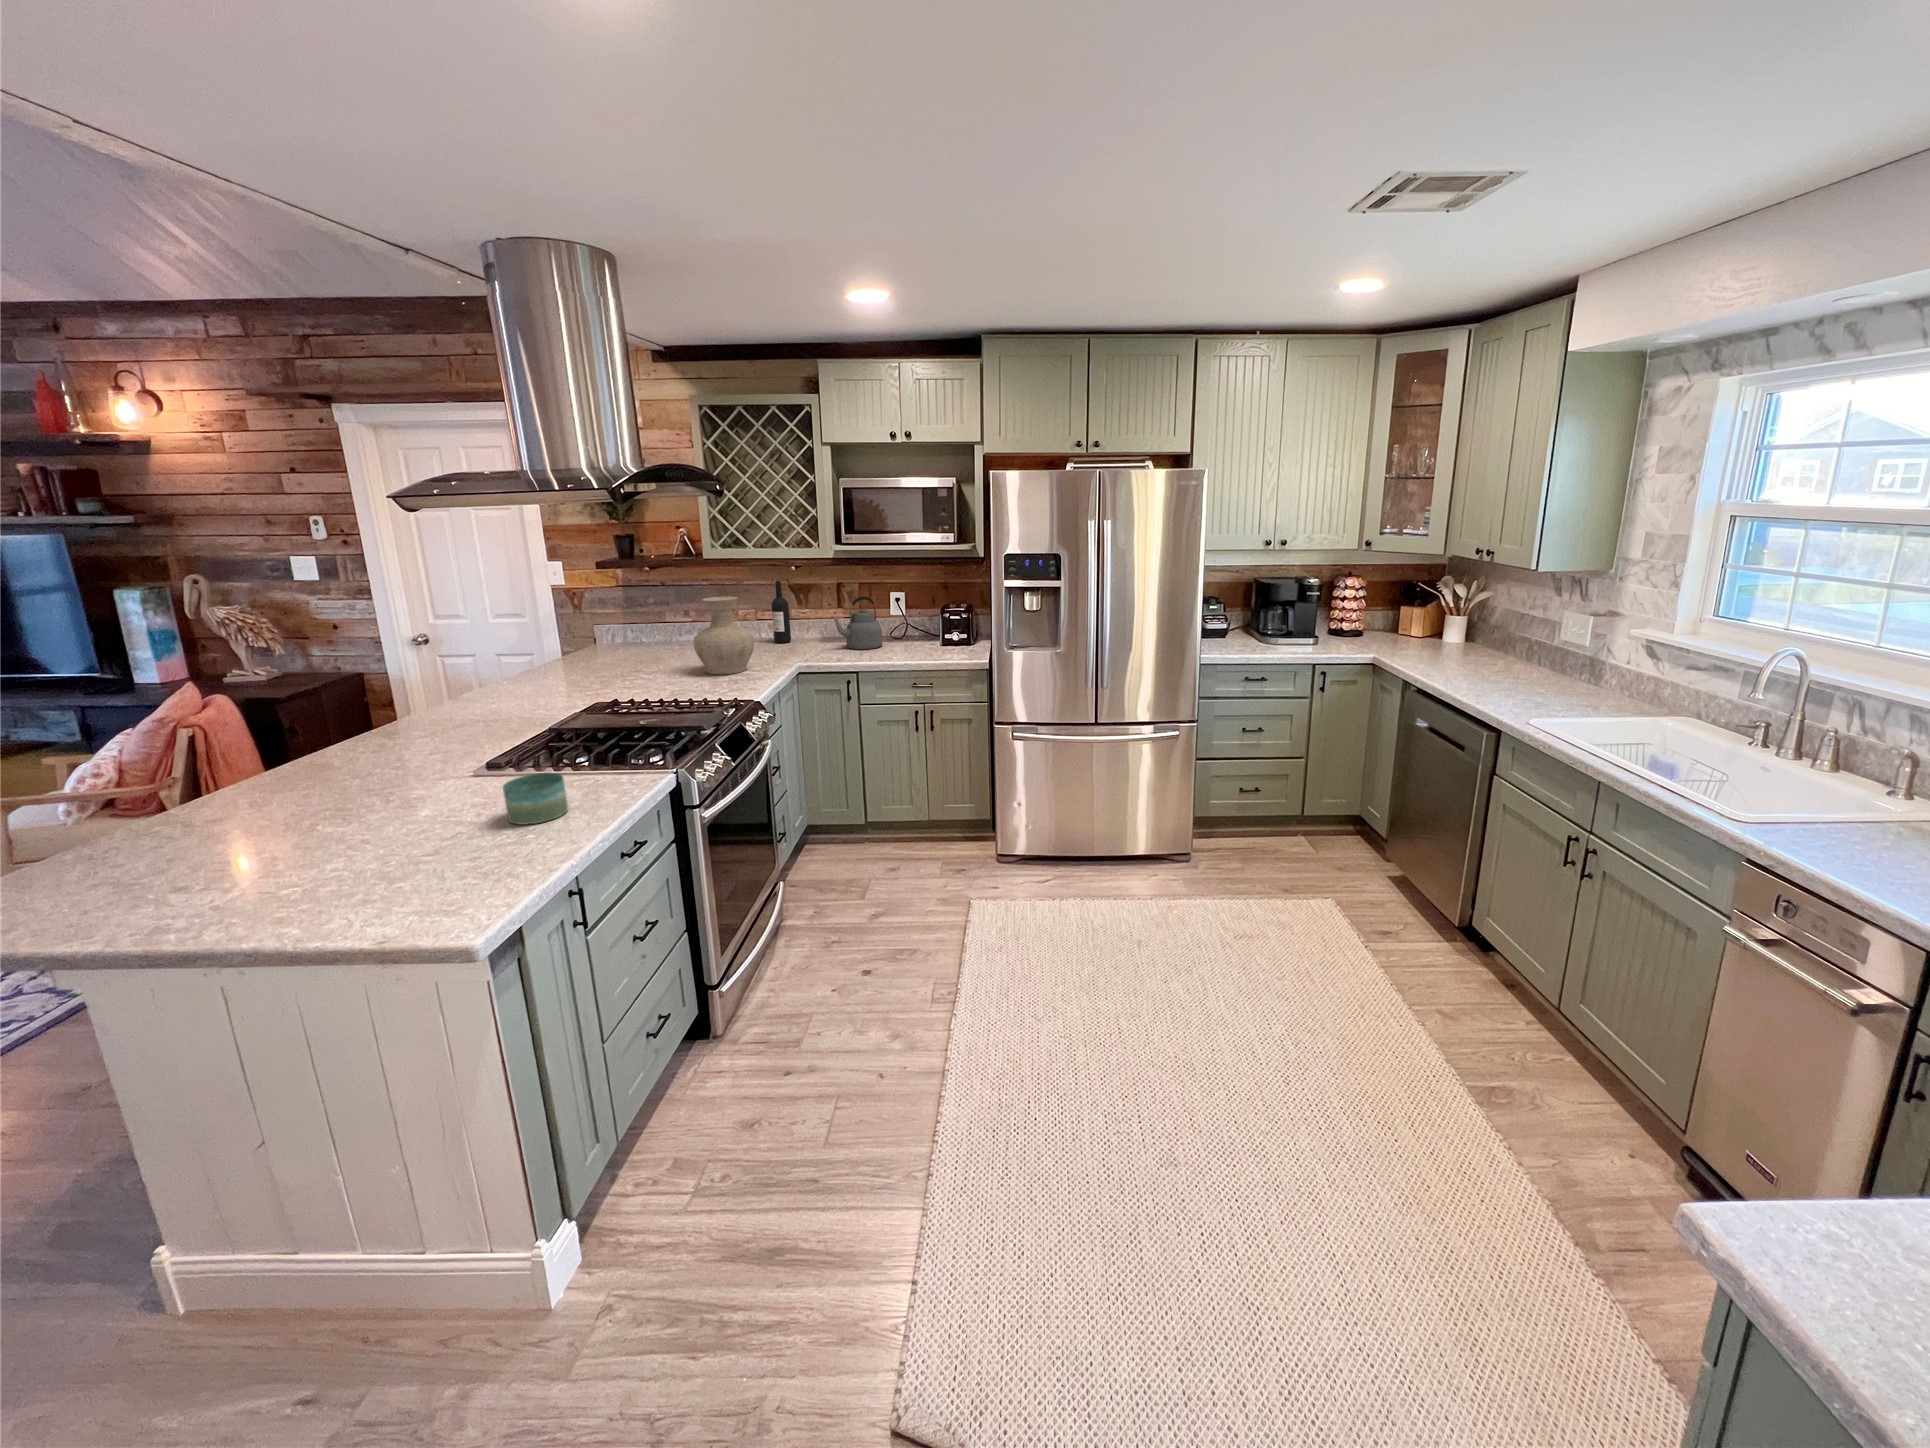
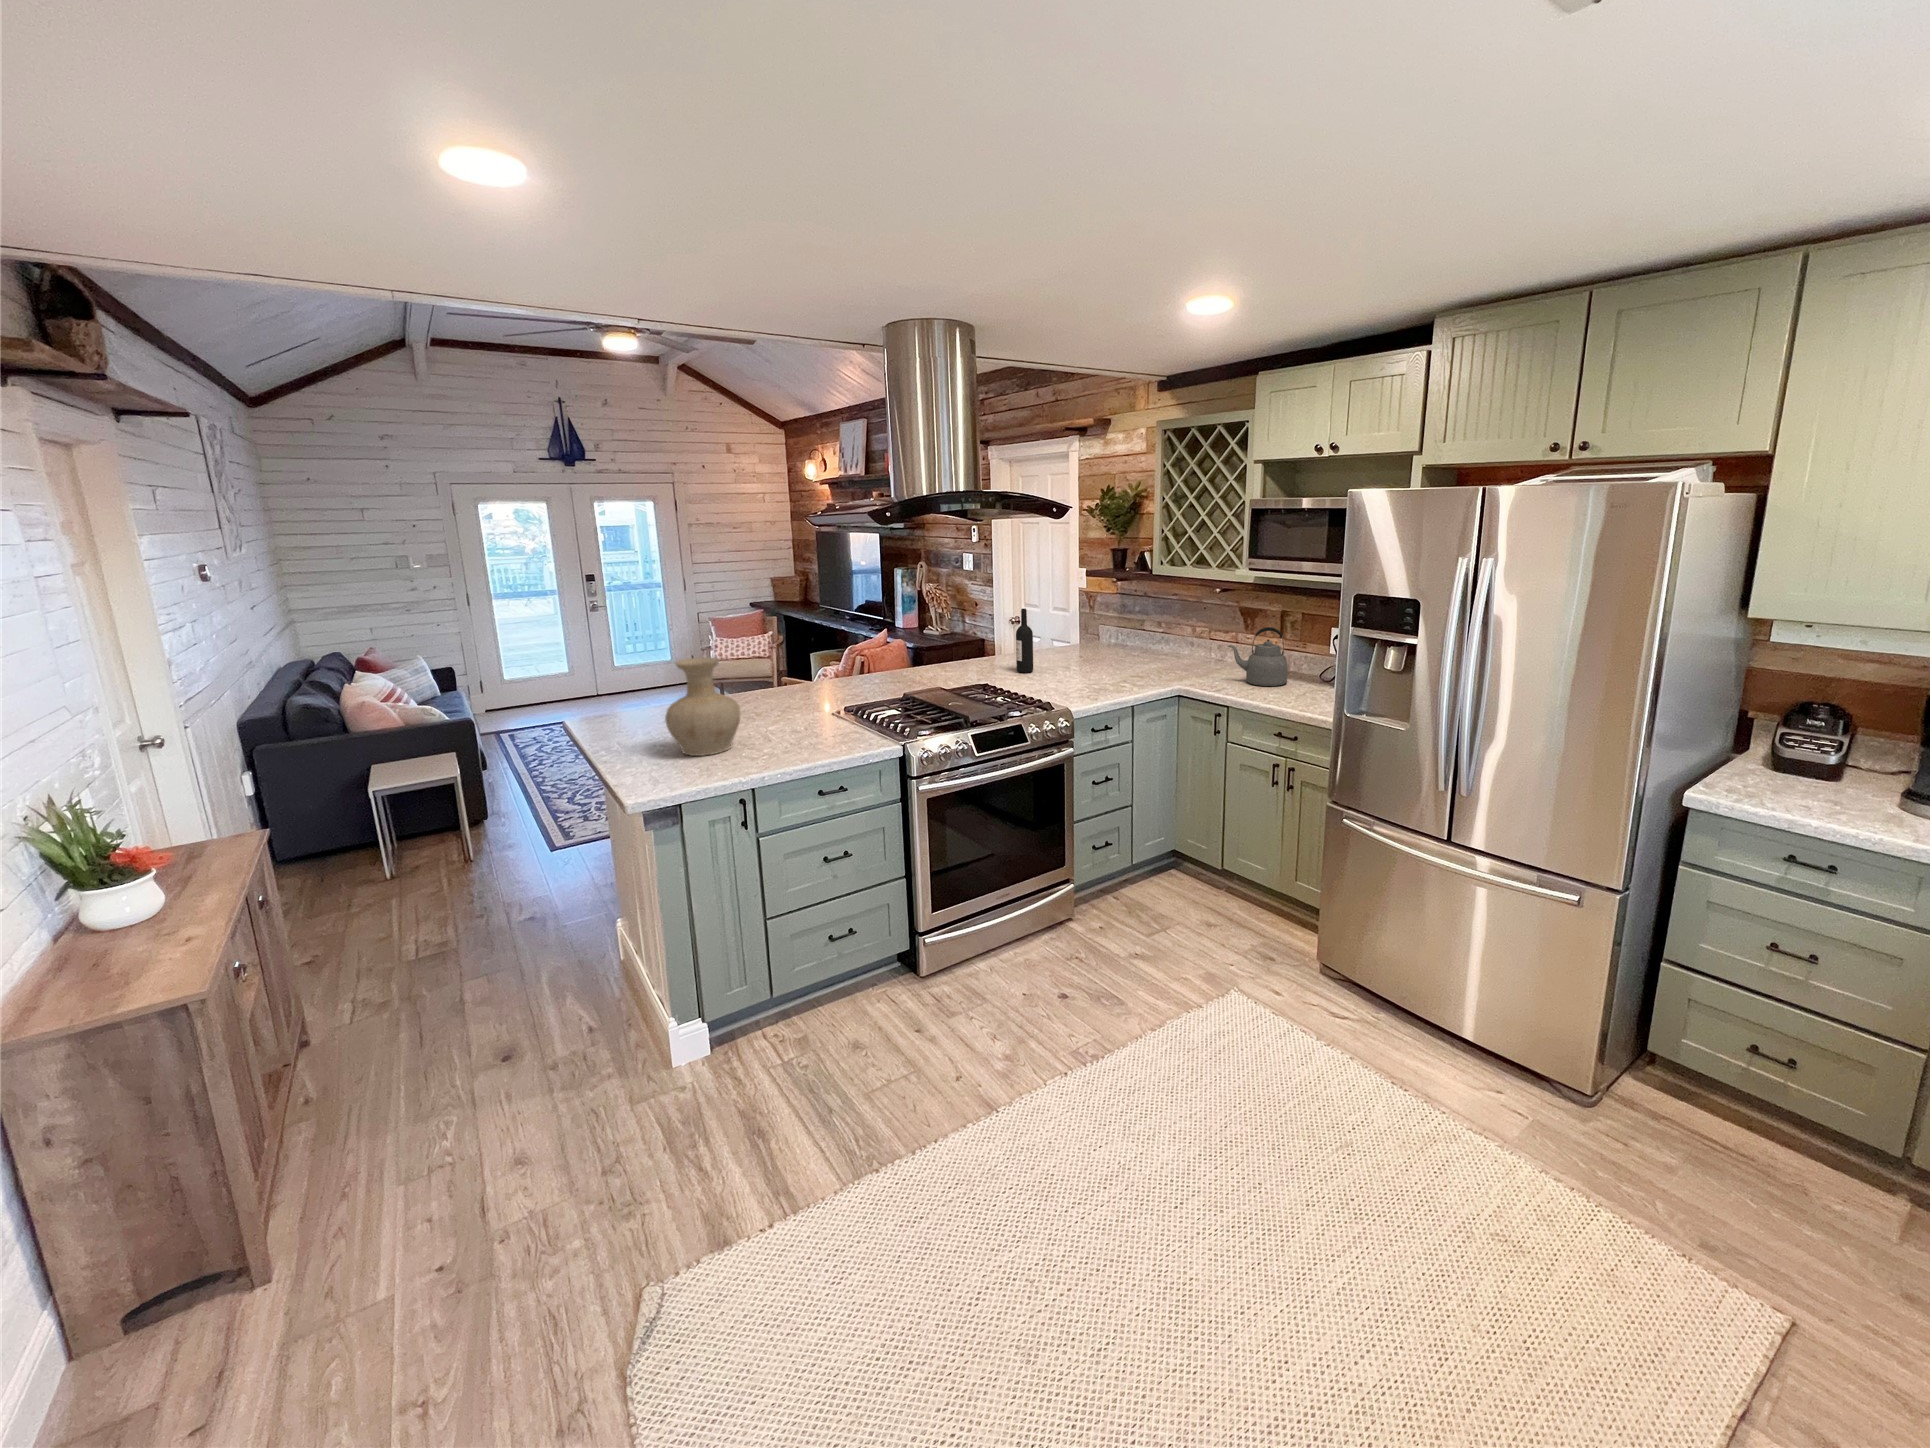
wine bottle: present [771,581,791,643] -> present [1016,609,1033,673]
vase: present [694,597,754,675] -> present [665,657,740,756]
candle: present [503,773,568,825] -> none [771,723,809,756]

